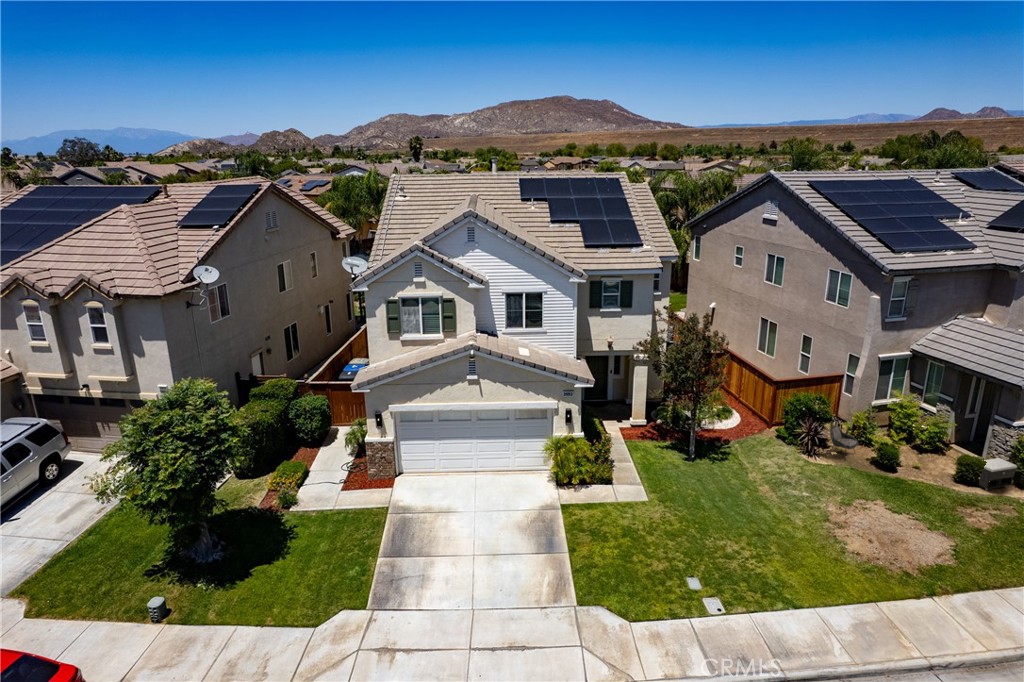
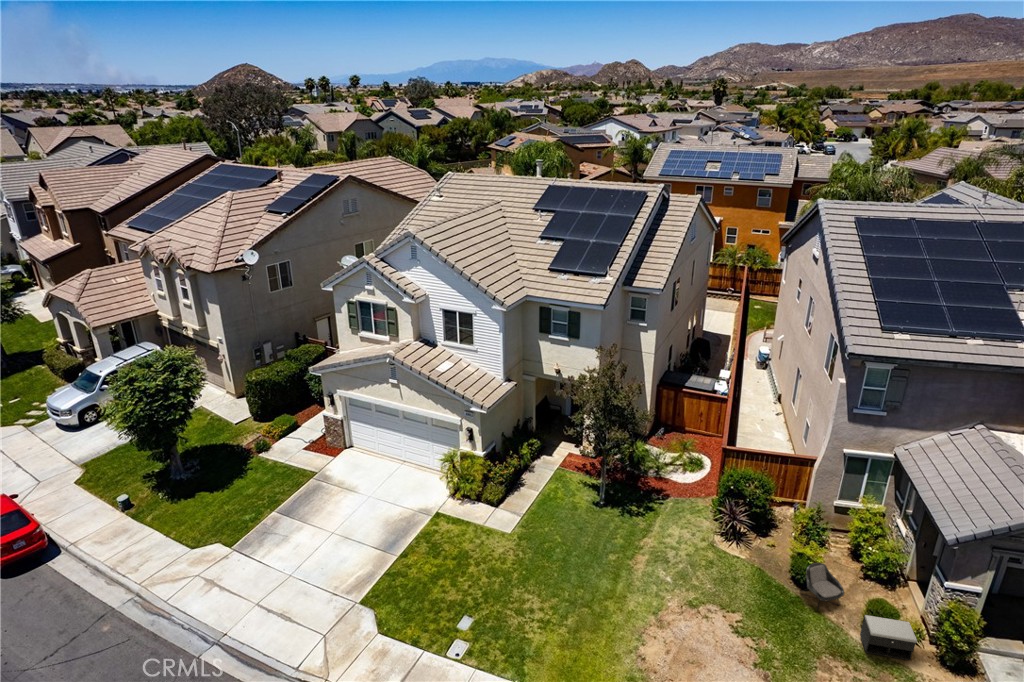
lounge chair: present [827,426,859,460] -> present [802,563,844,607]

